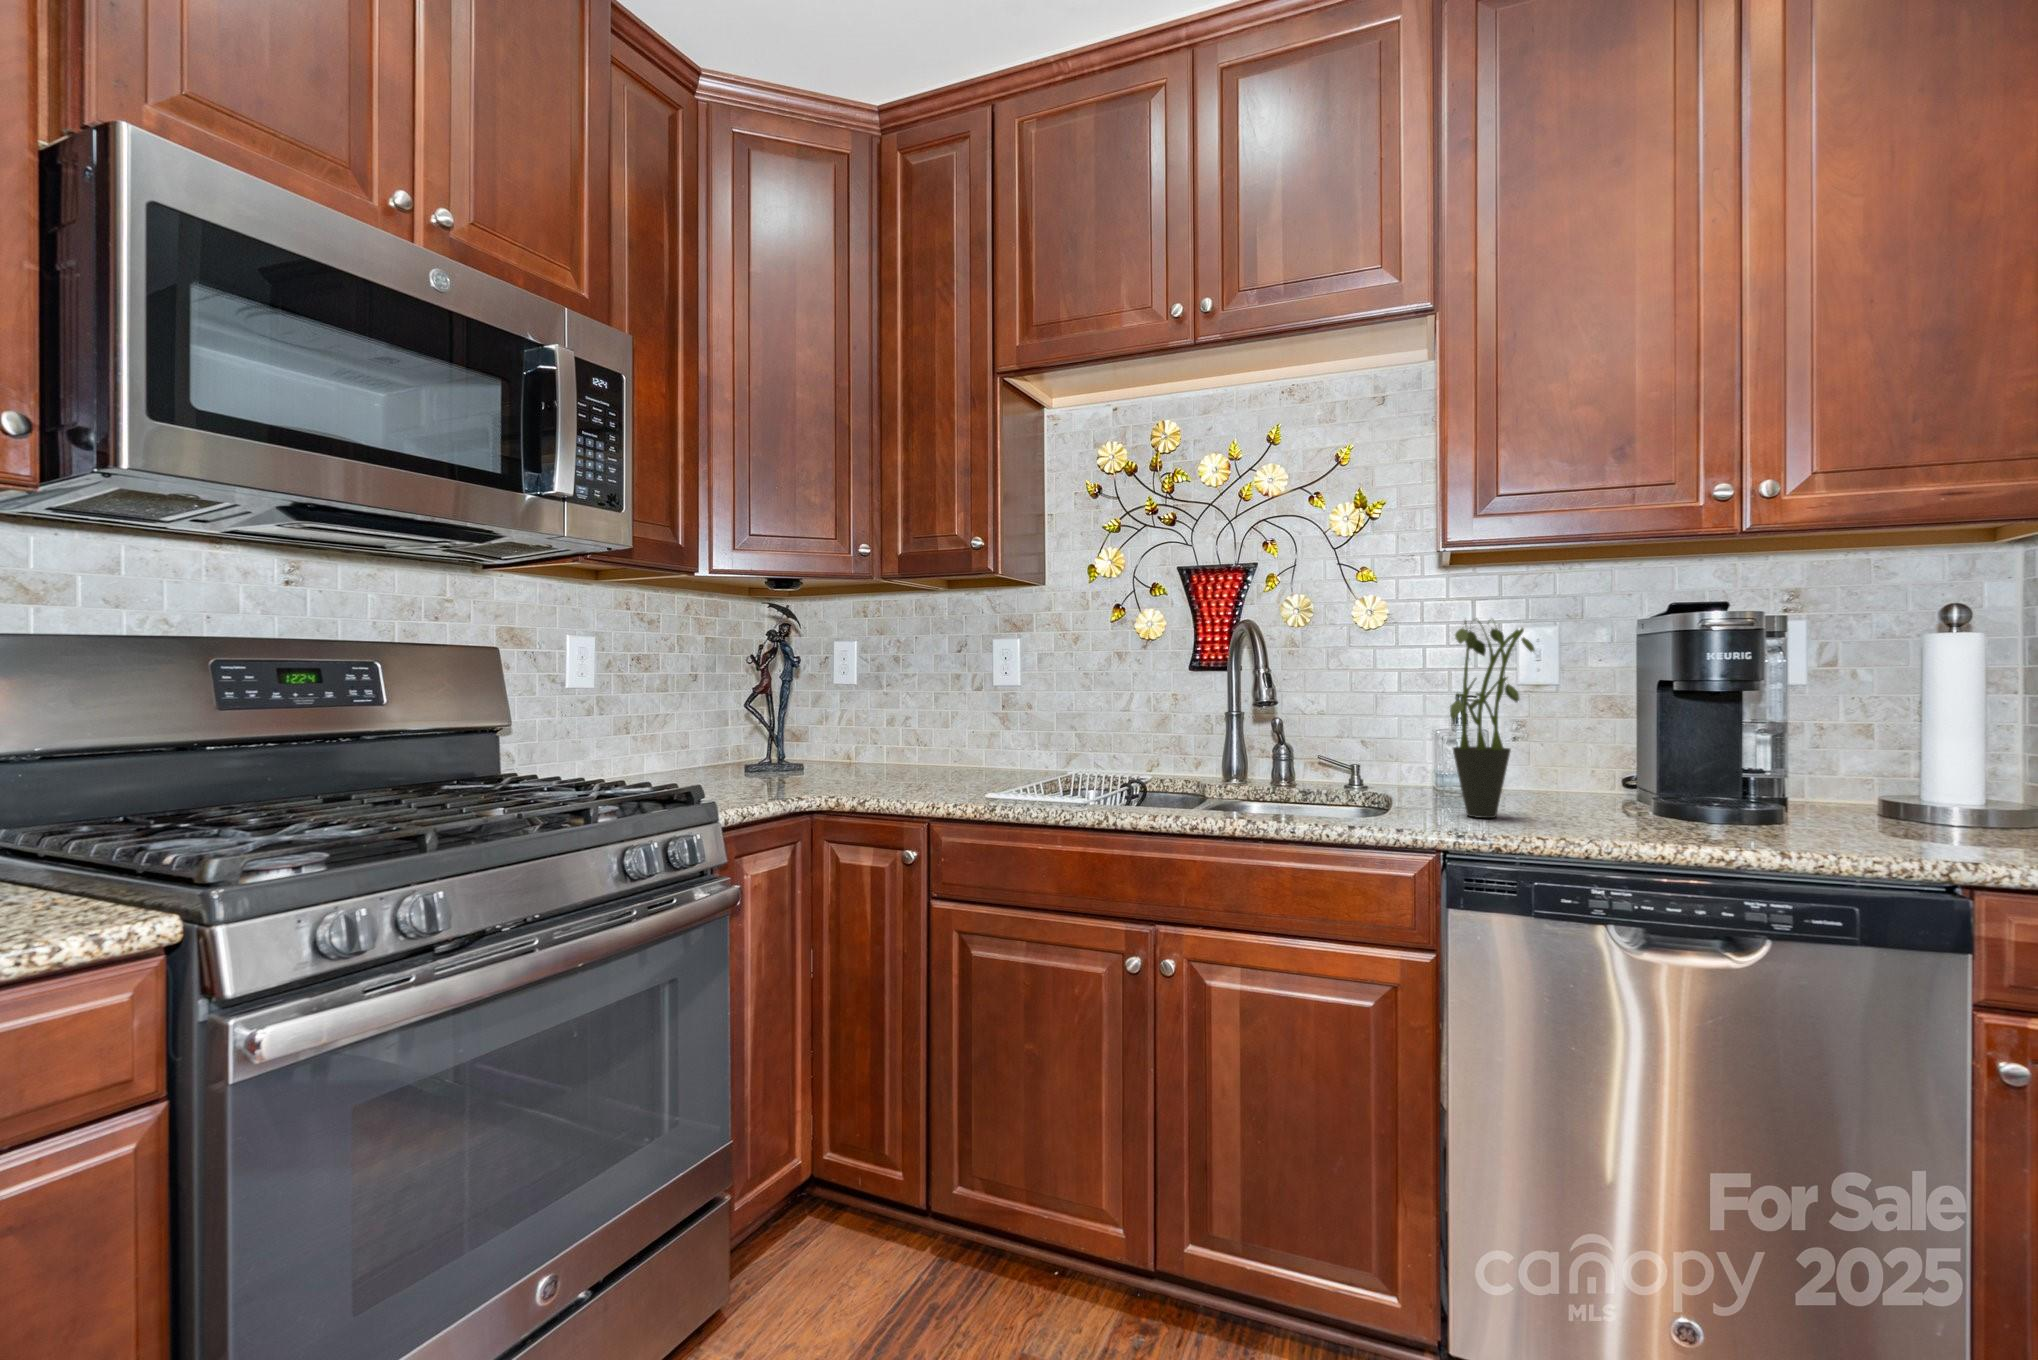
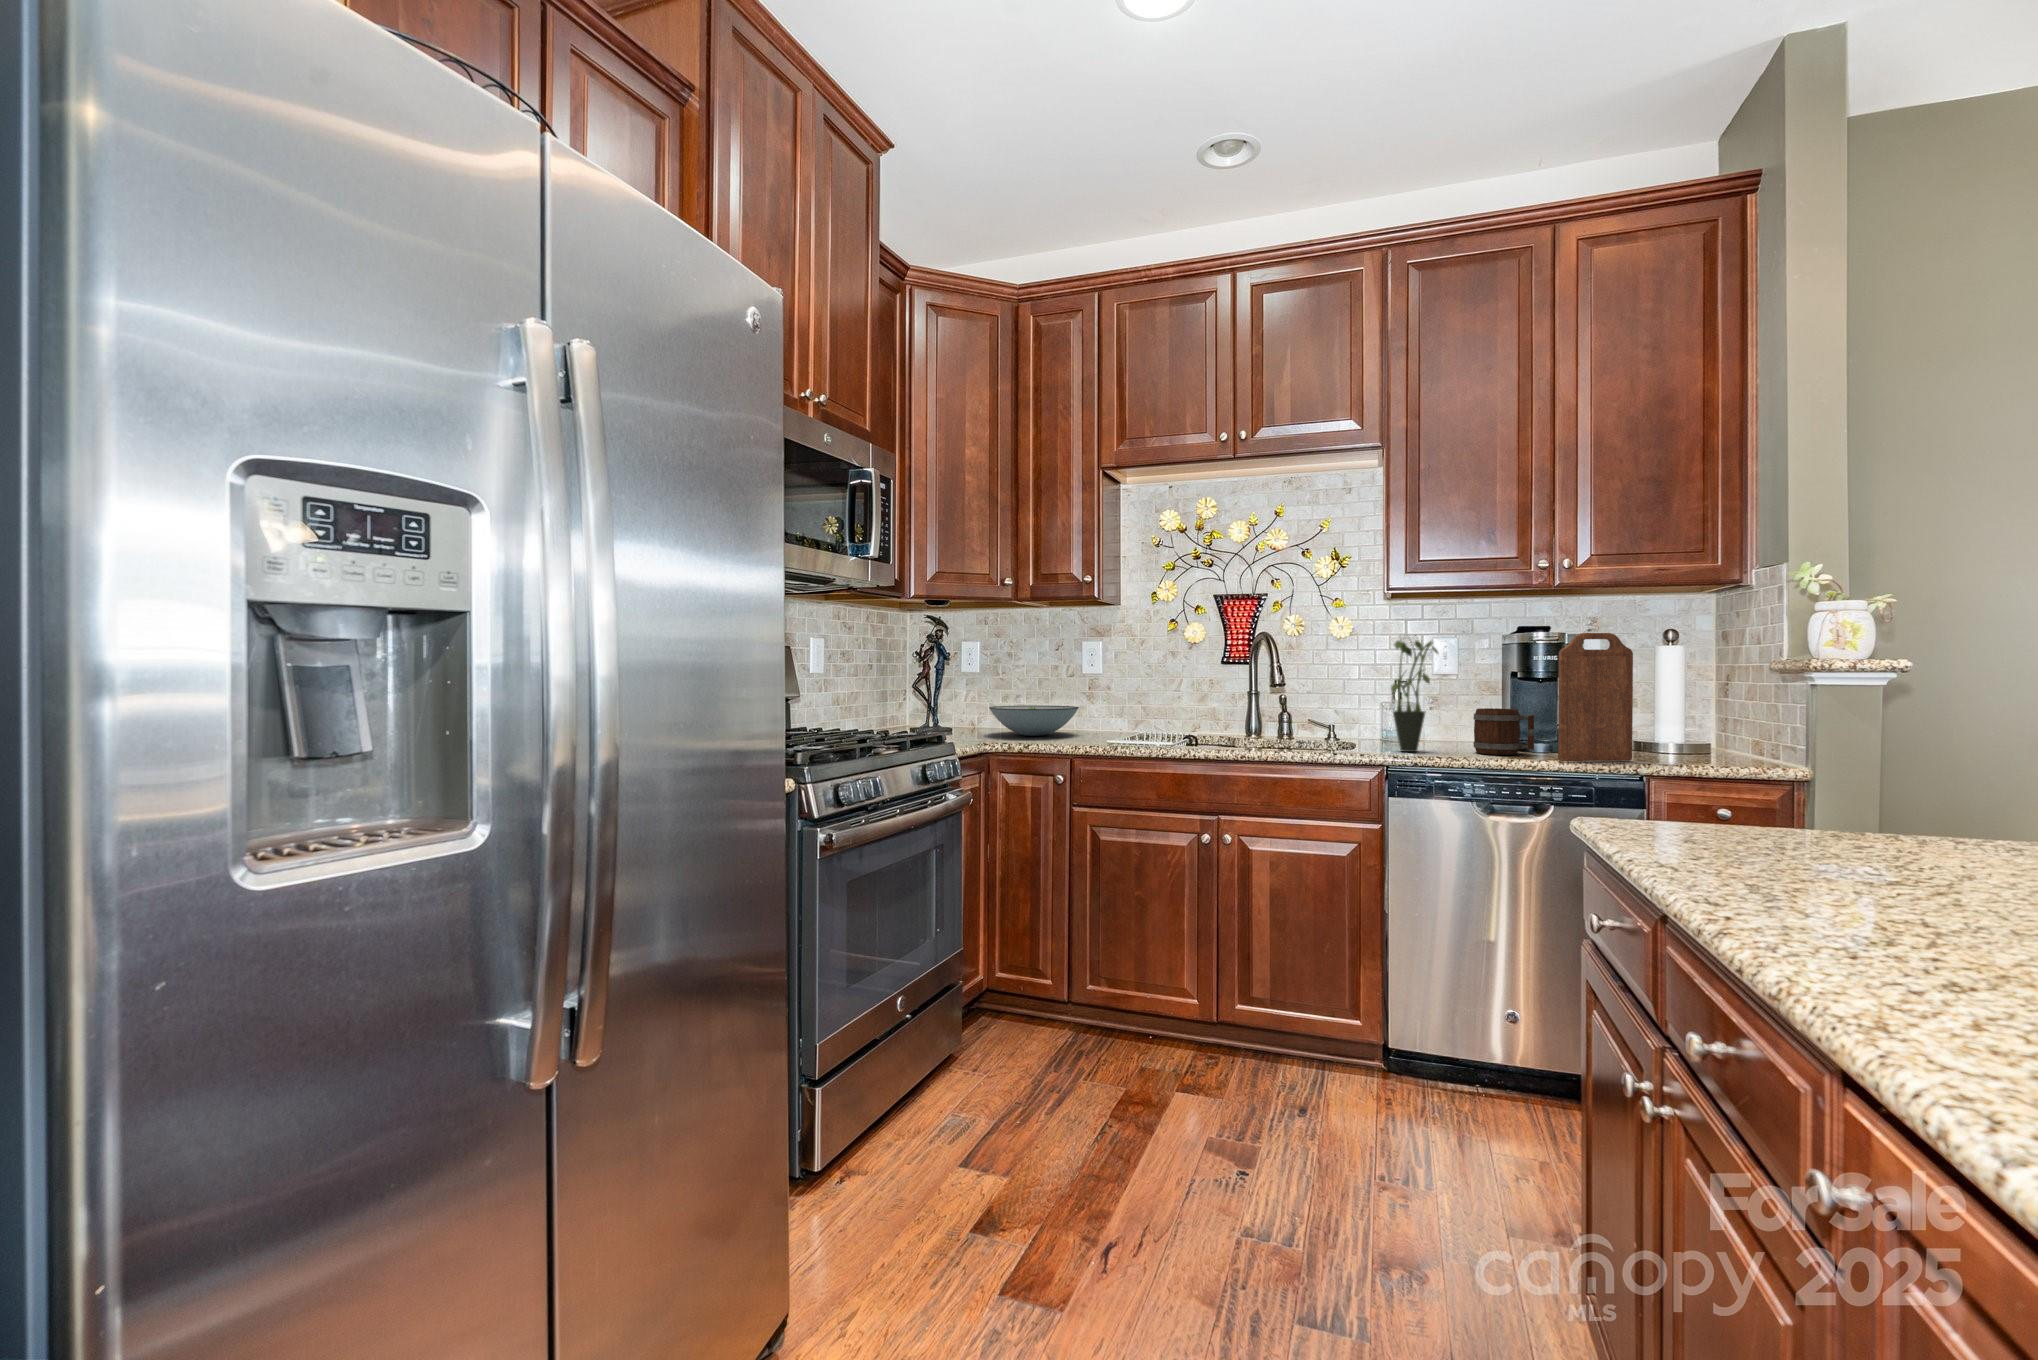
cutting board: none [1770,608,1916,848] -> present [1558,633,1633,761]
decorative bowl: none [844,730,978,777] -> present [989,705,1079,736]
mug: none [1597,744,1712,828] -> present [1473,708,1534,755]

